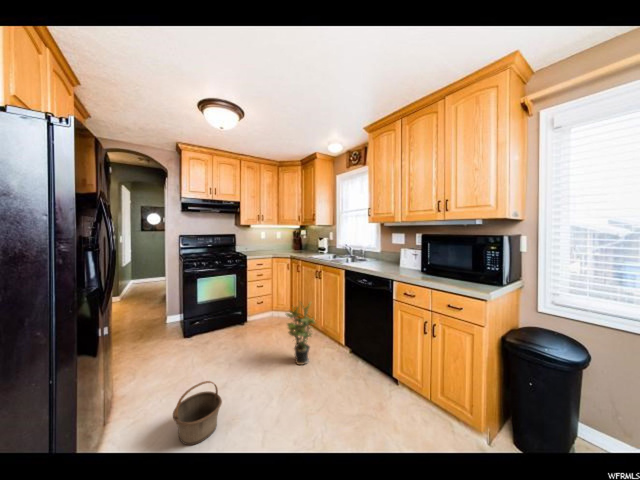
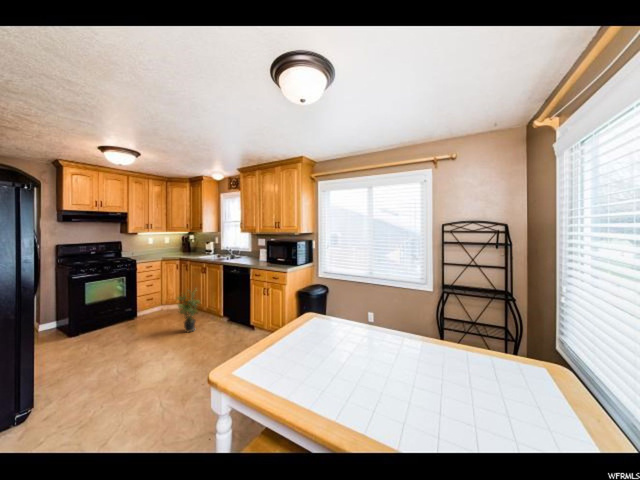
basket: present [173,381,222,445] -> none [91,340,129,378]

